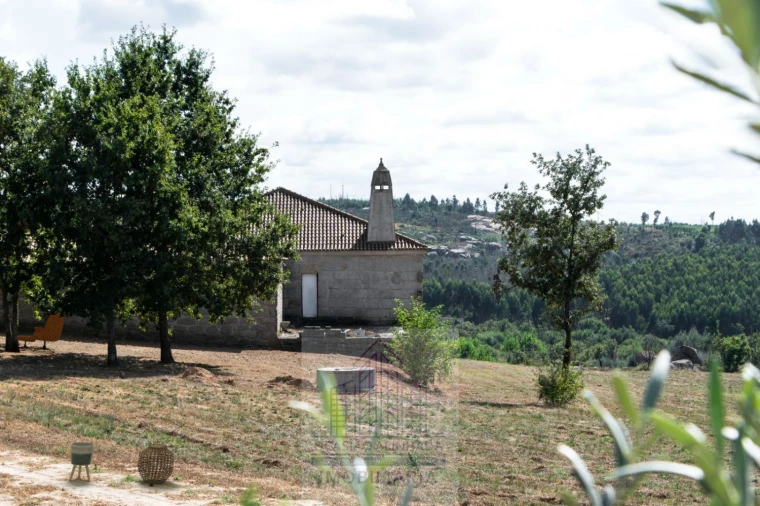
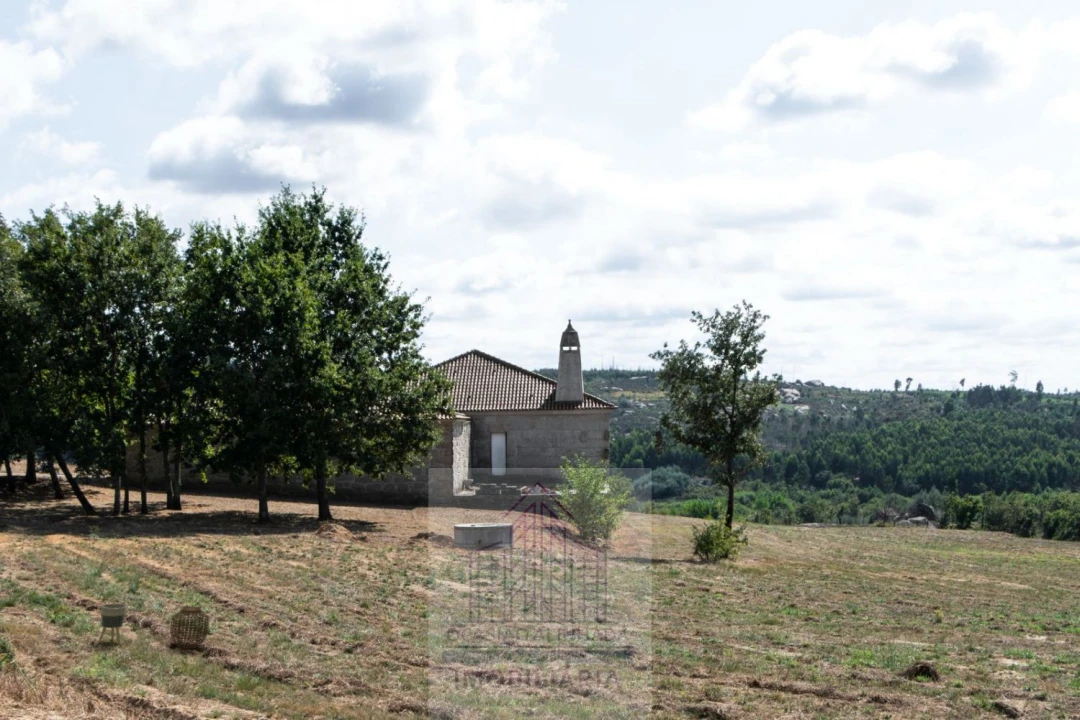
lounge chair: present [17,312,65,353] -> none [172,467,220,512]

